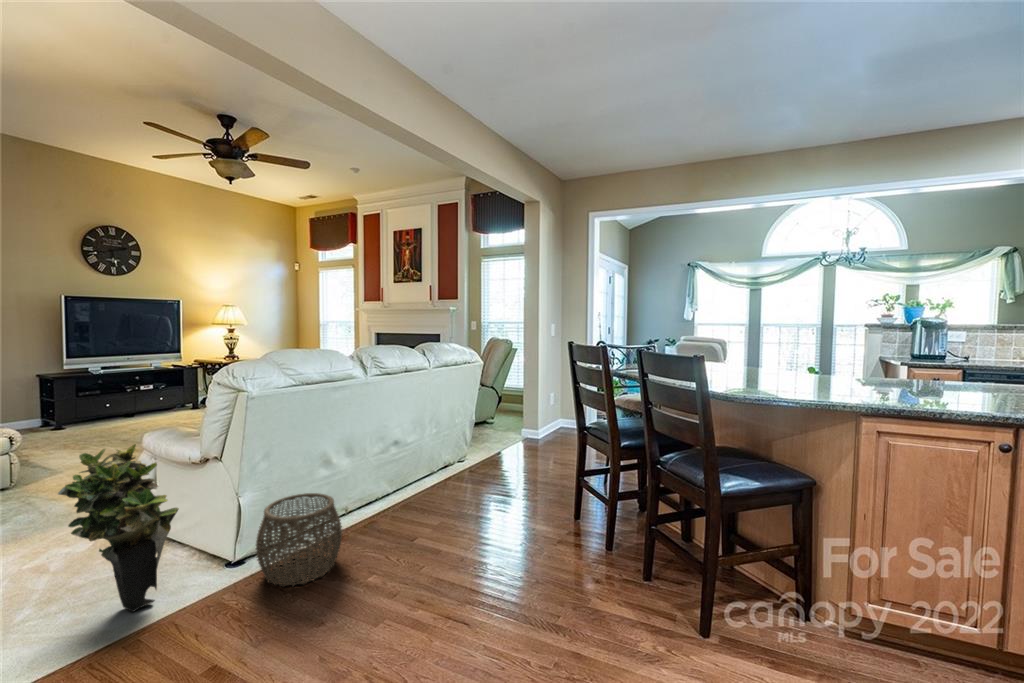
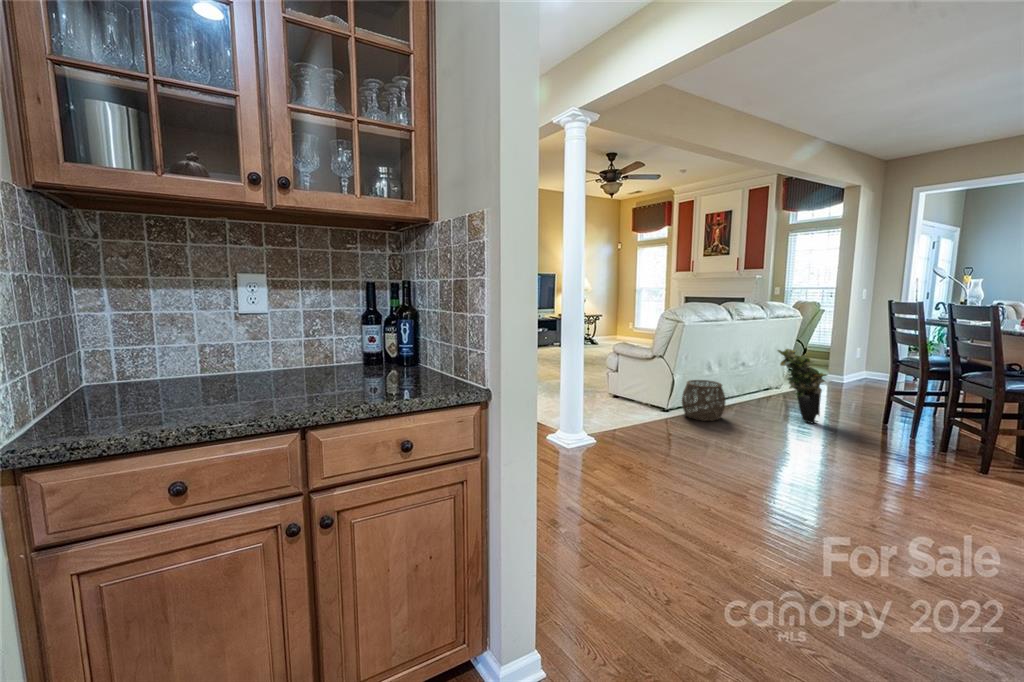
potted plant: present [58,444,179,612] -> present [778,349,826,423]

